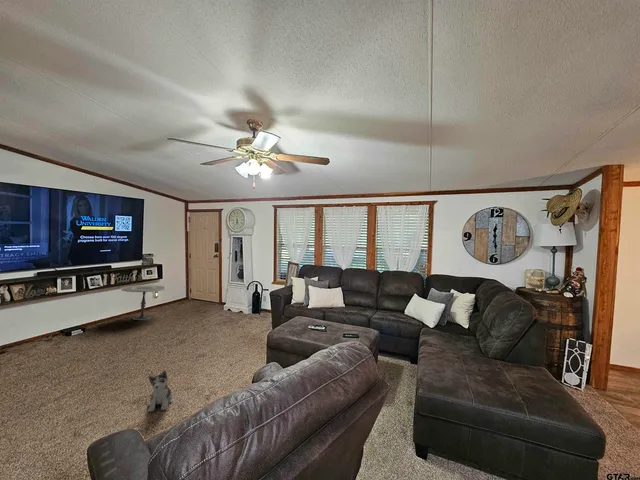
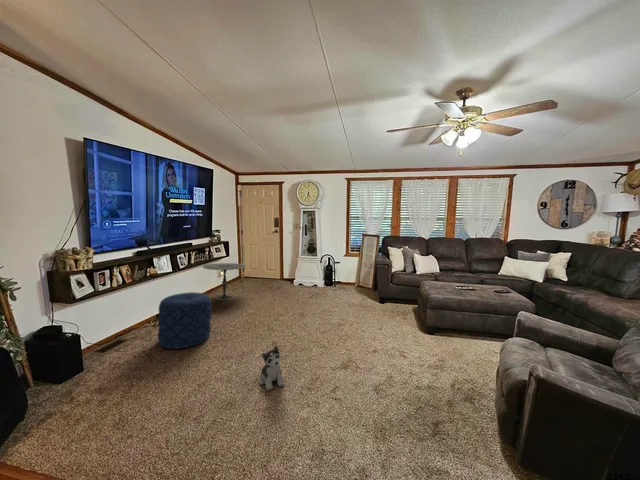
pouf: none [23,312,84,361] -> present [158,292,212,349]
plush toy: present [148,371,173,411] -> present [259,346,284,390]

